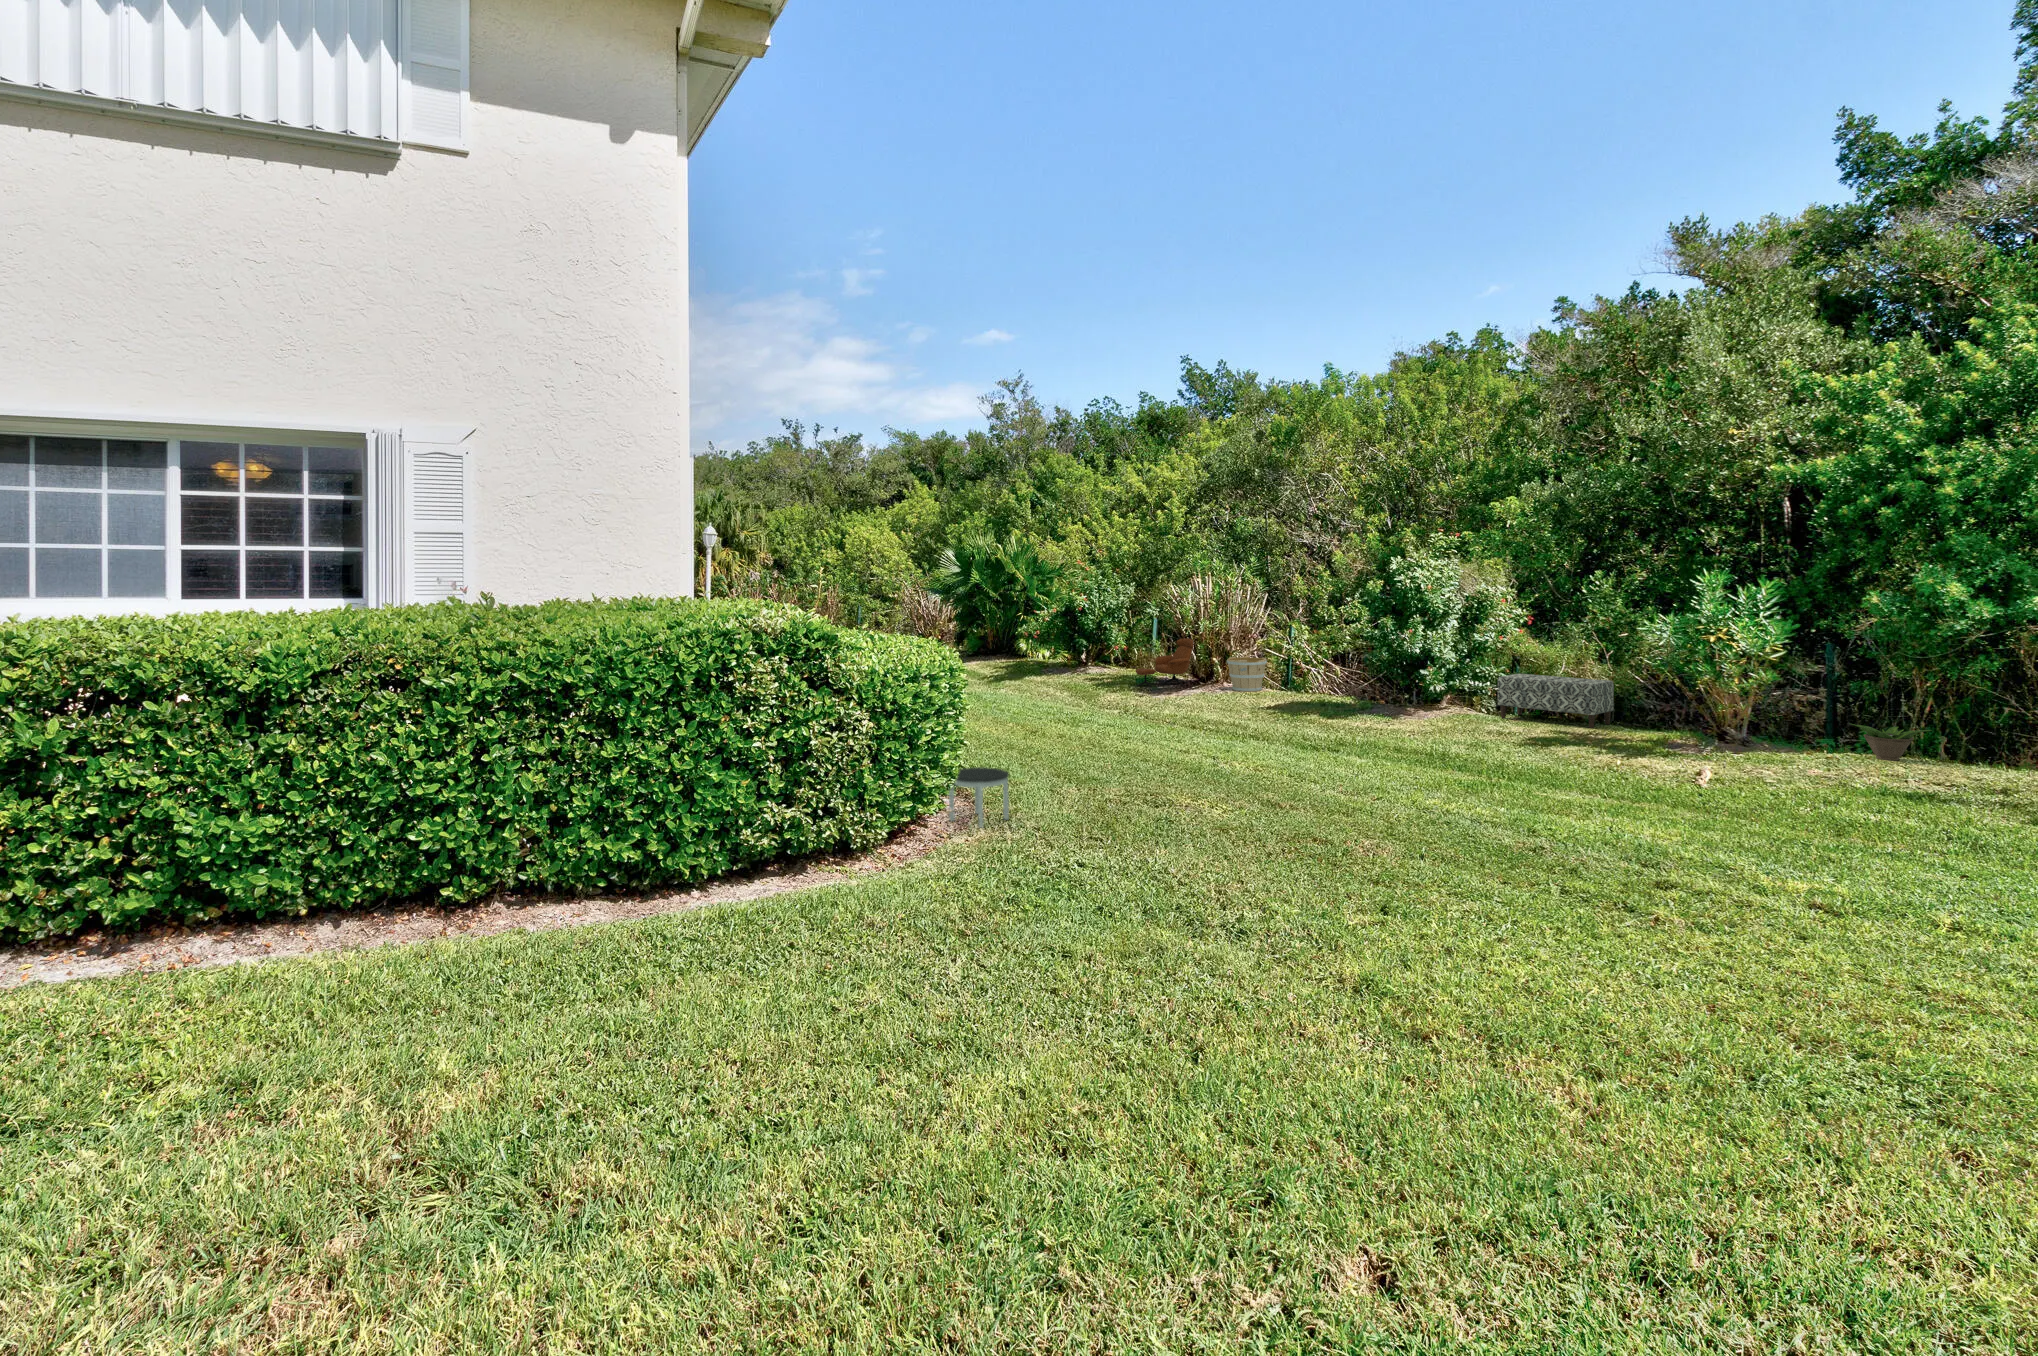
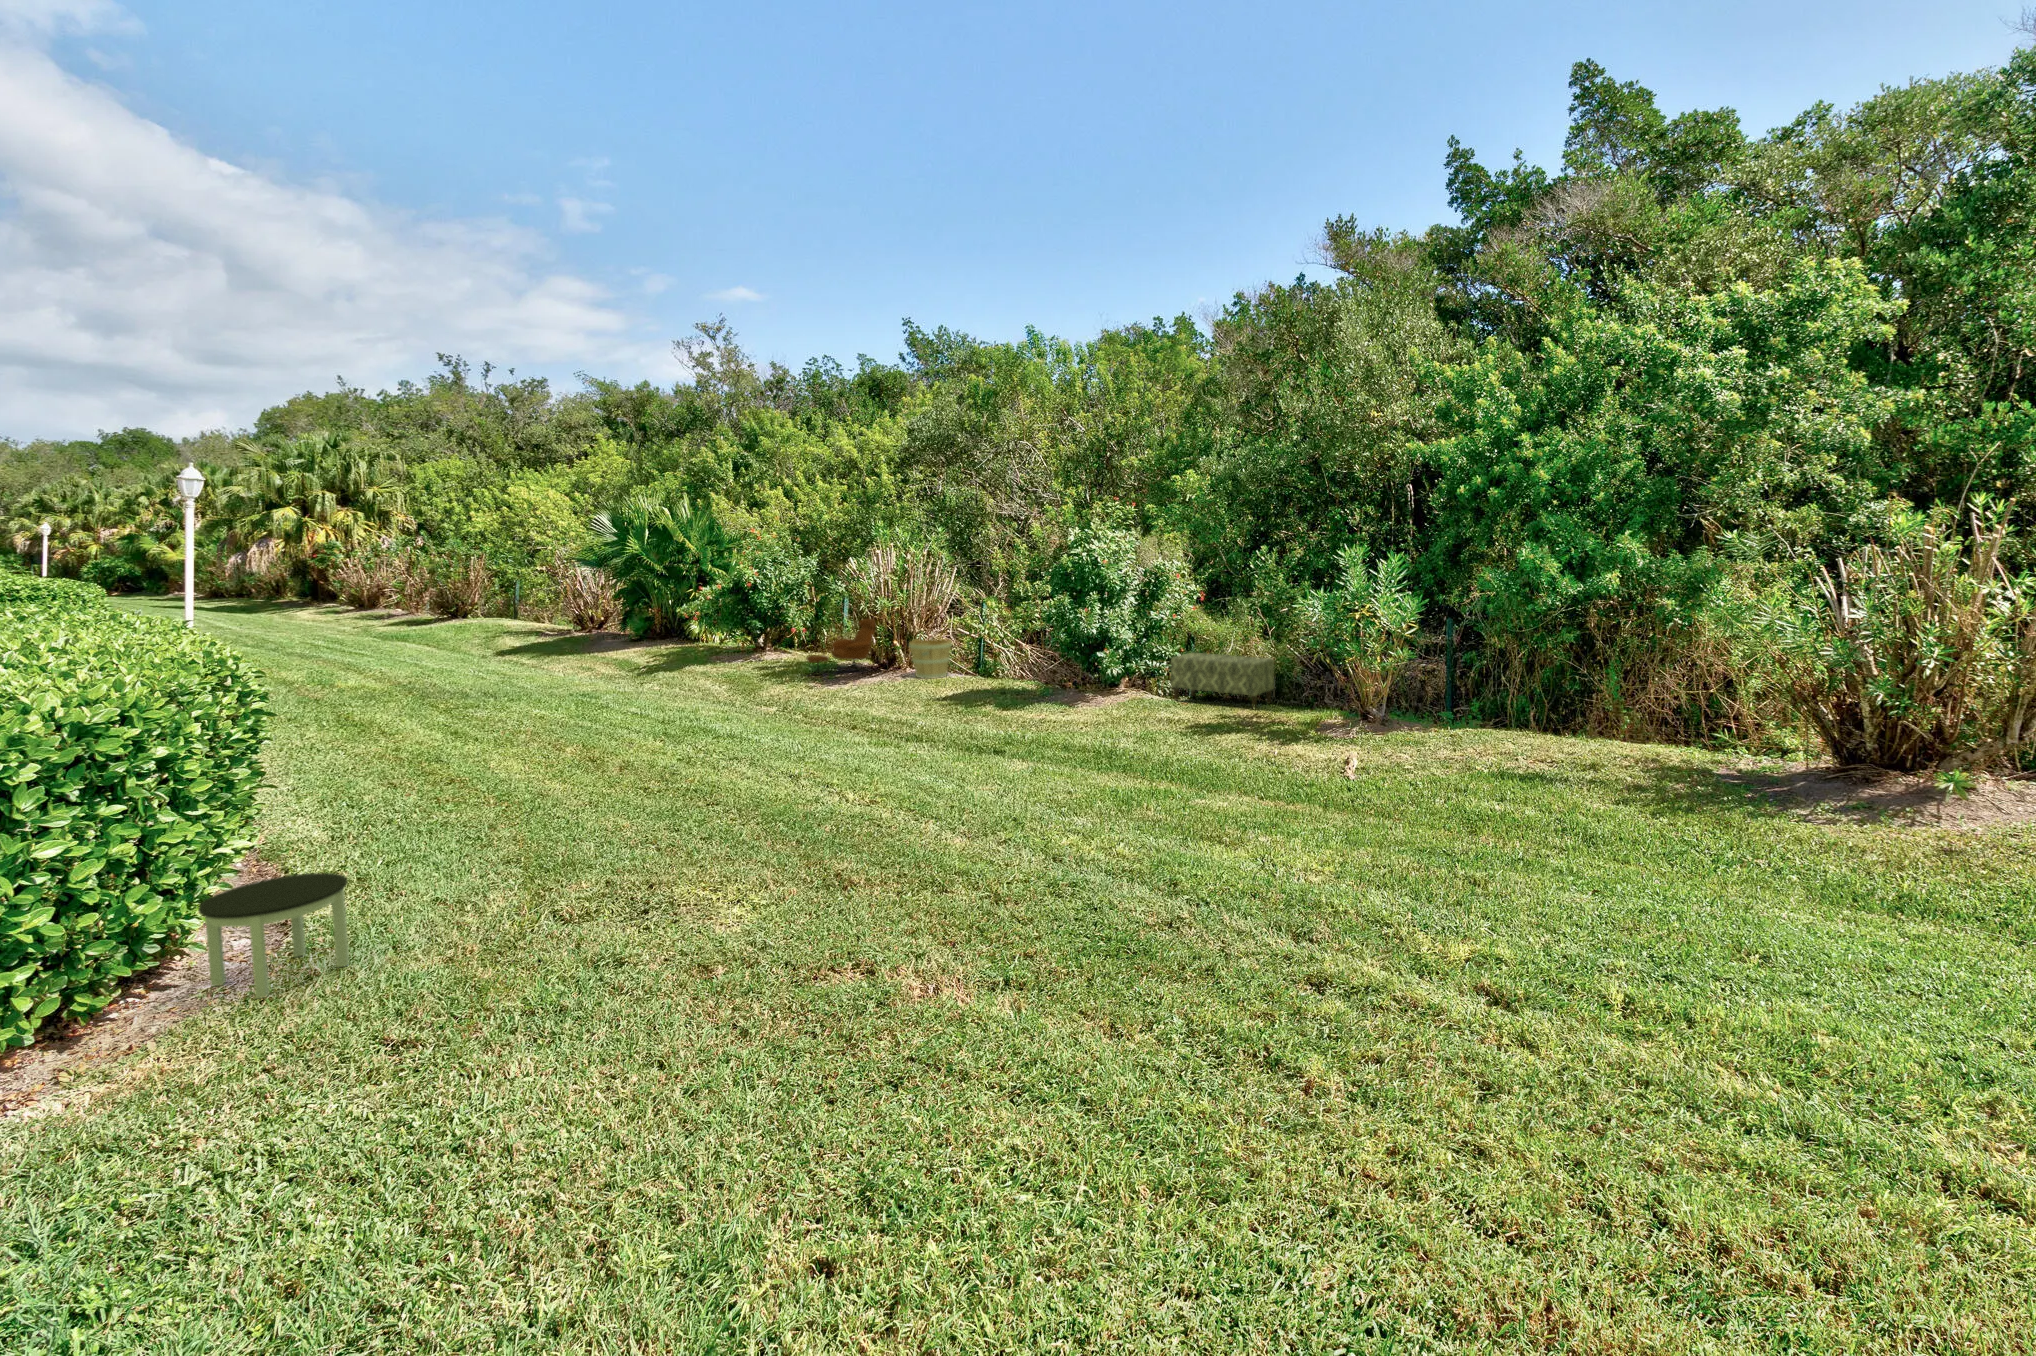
decorative plant: present [1851,724,1931,760] -> none [1464,698,1528,733]

